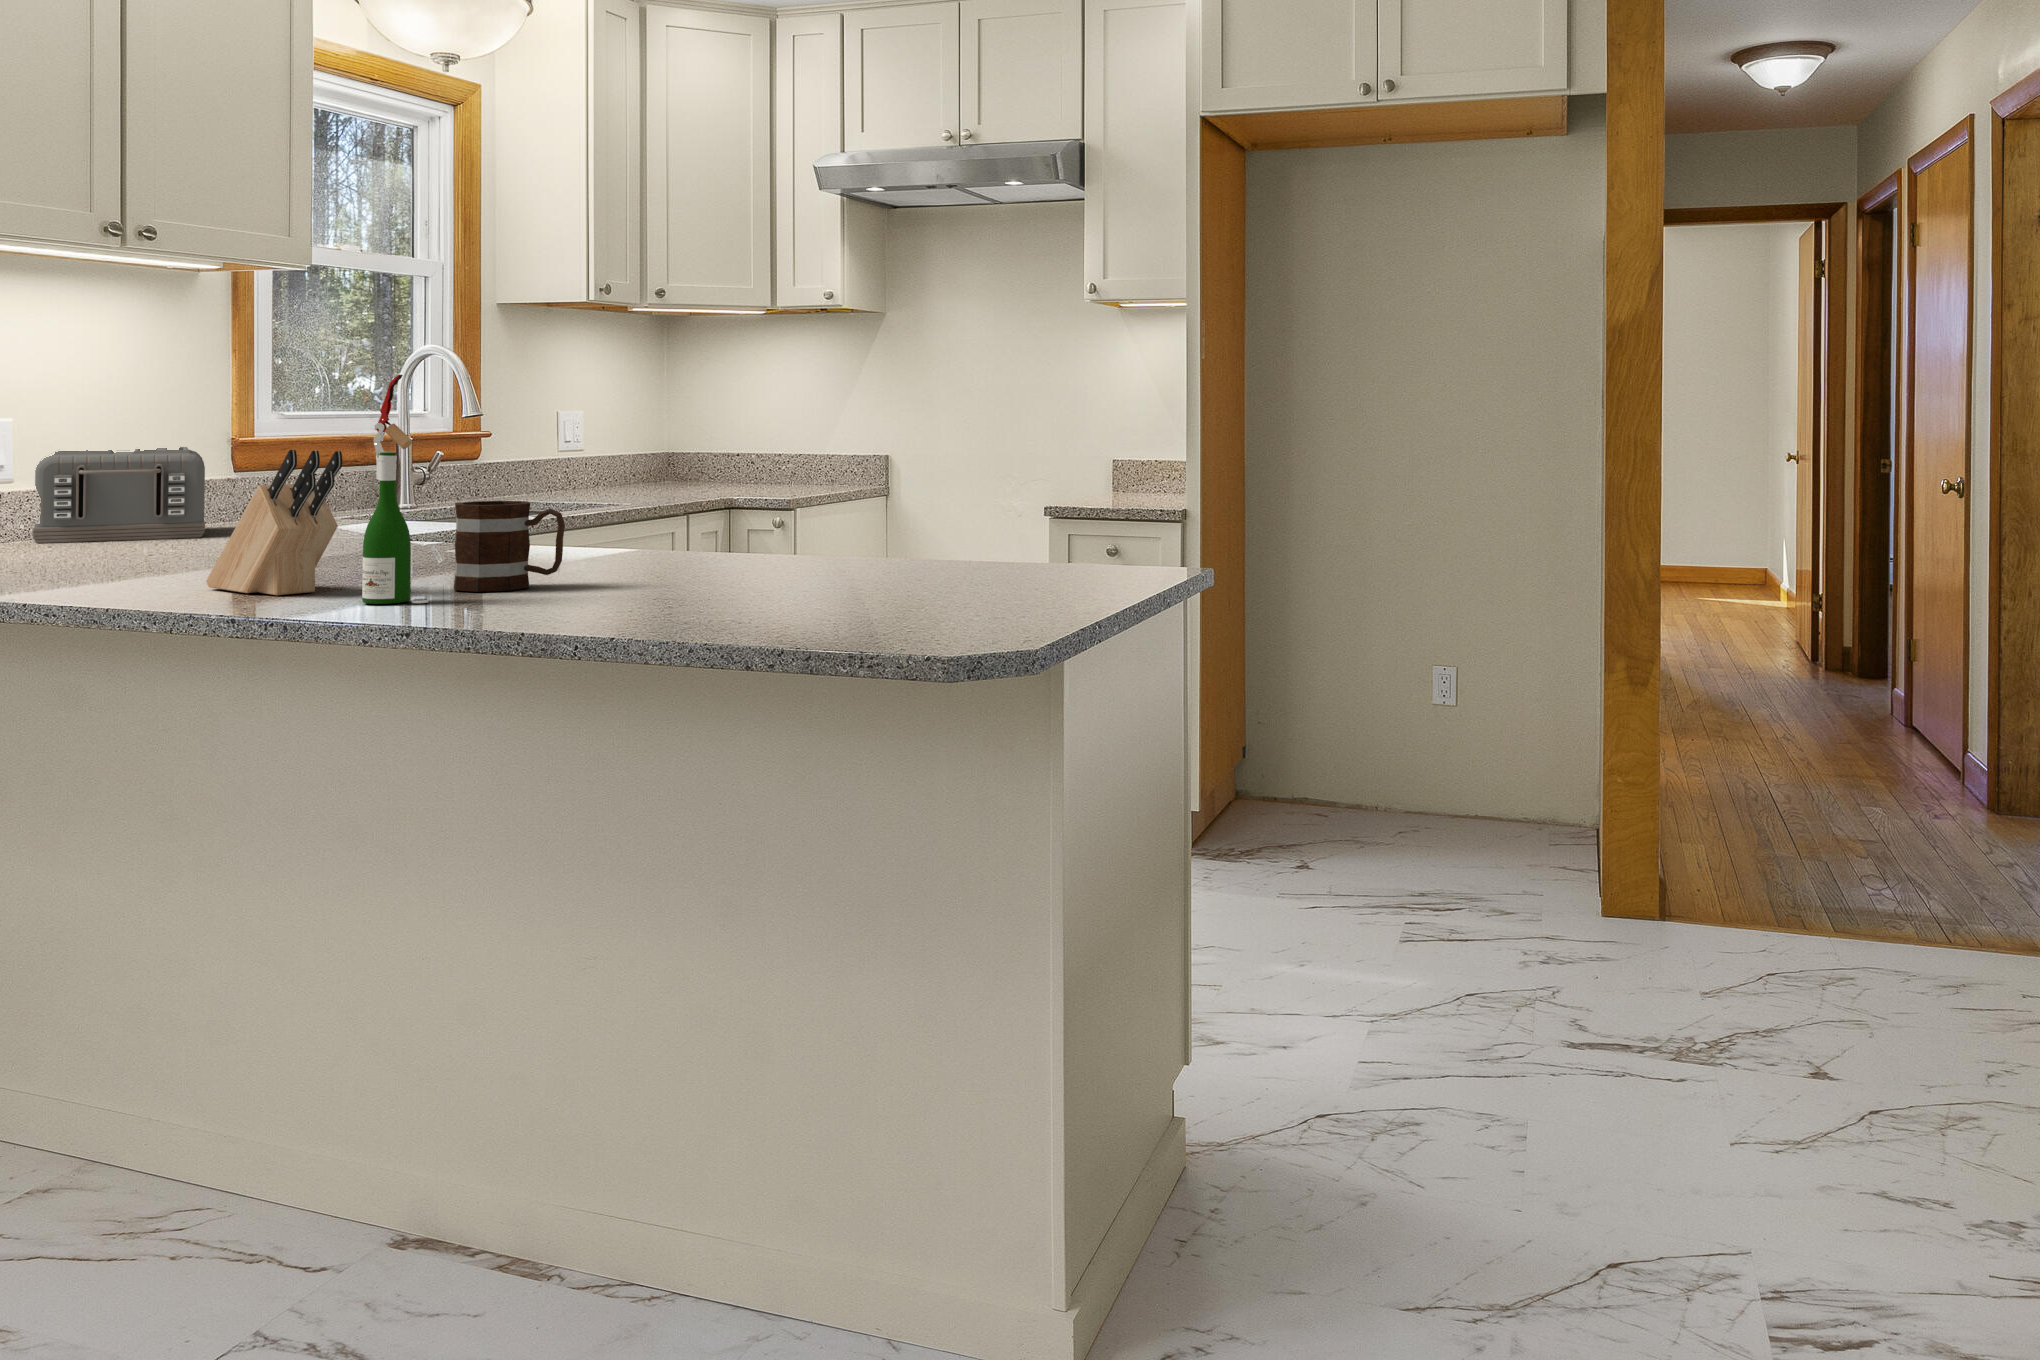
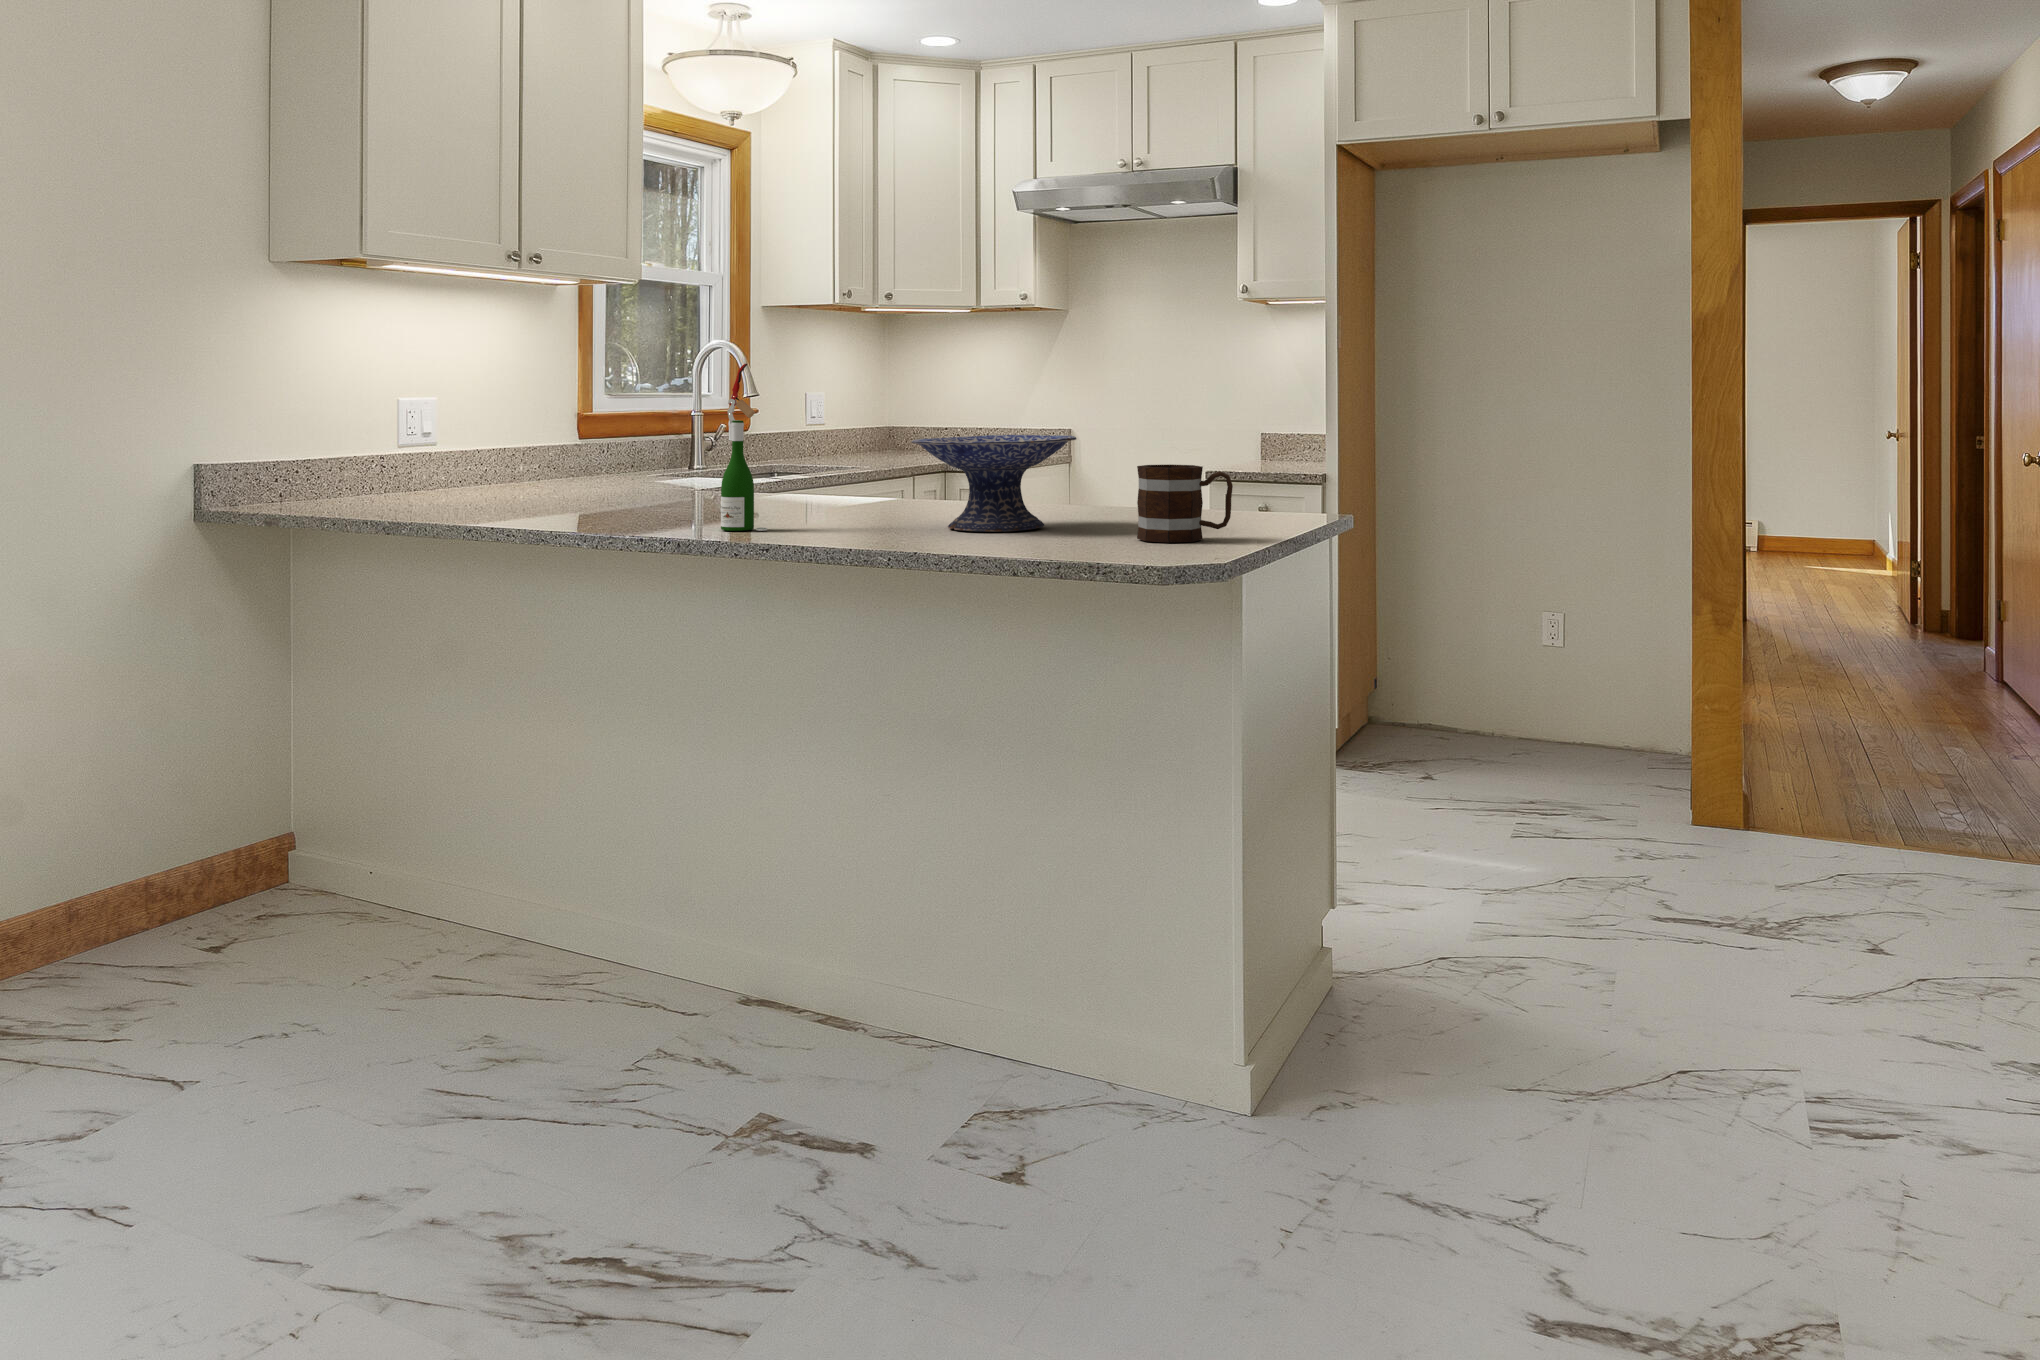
toaster: present [32,447,205,543] -> none [449,421,569,492]
knife block: present [206,450,342,595] -> none [603,419,701,525]
decorative bowl: none [631,470,855,601] -> present [912,435,1076,532]
mug: present [454,501,565,592] -> present [1137,465,1233,543]

